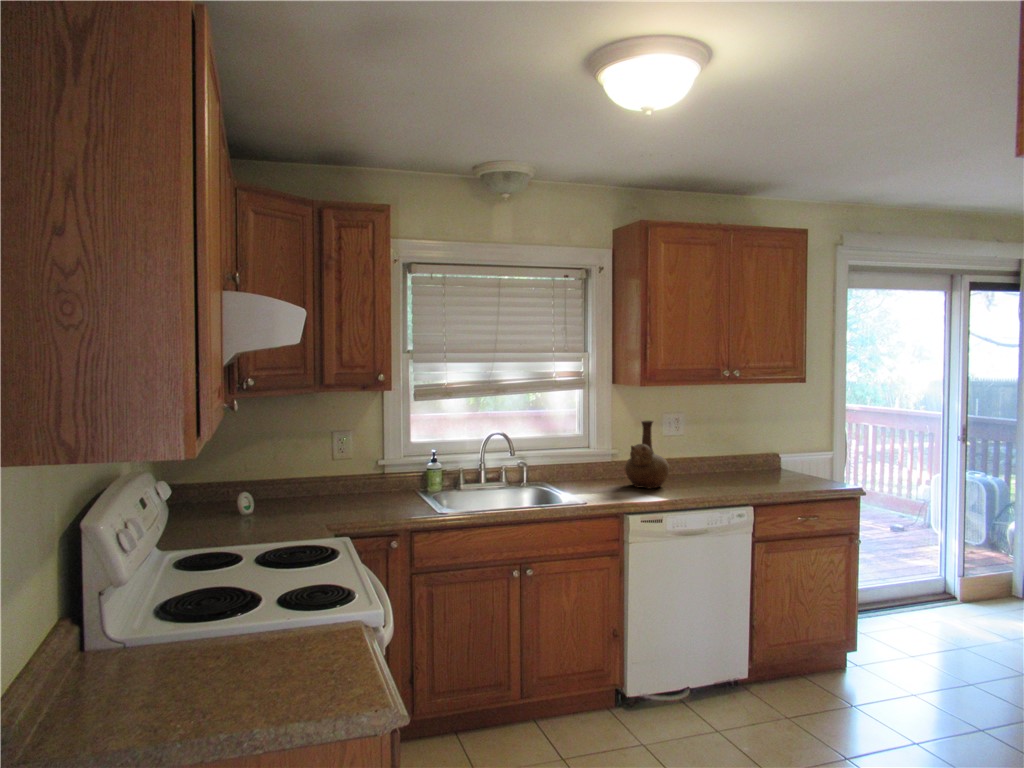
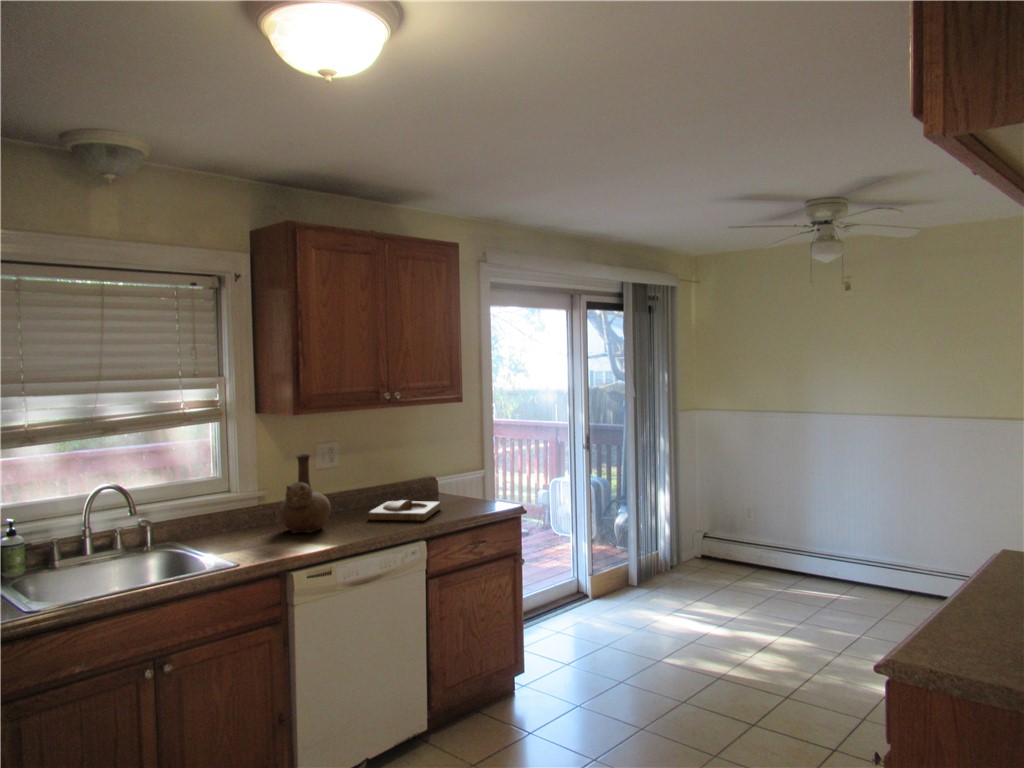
tray: none [704,471,776,491] -> present [368,500,440,520]

